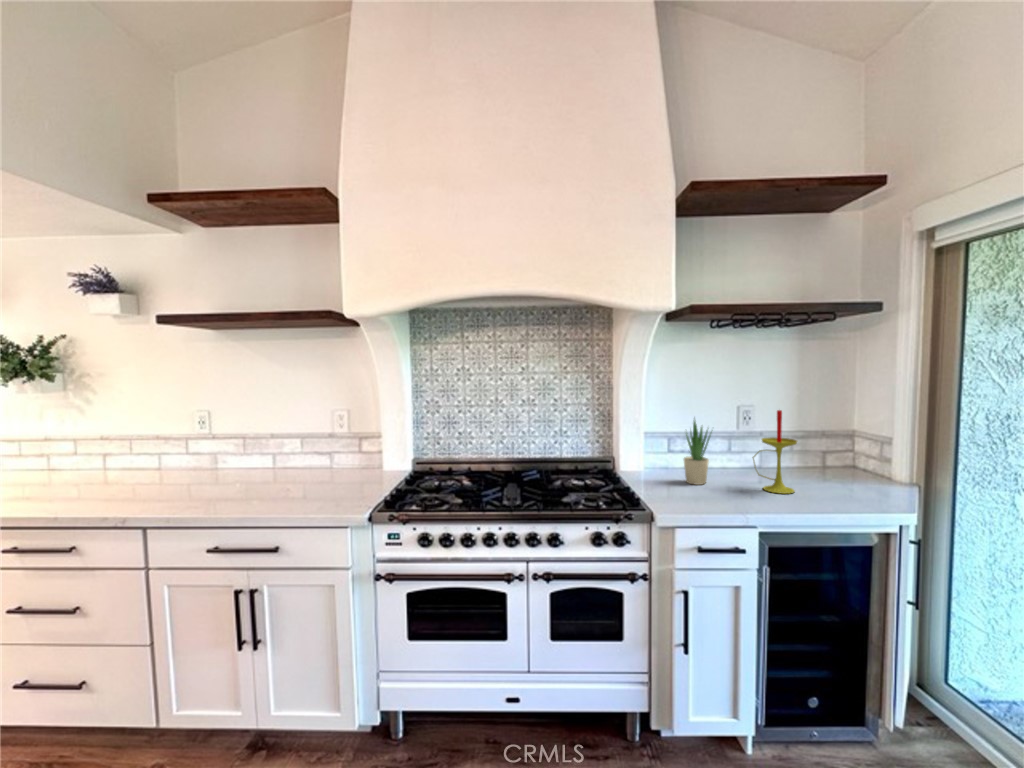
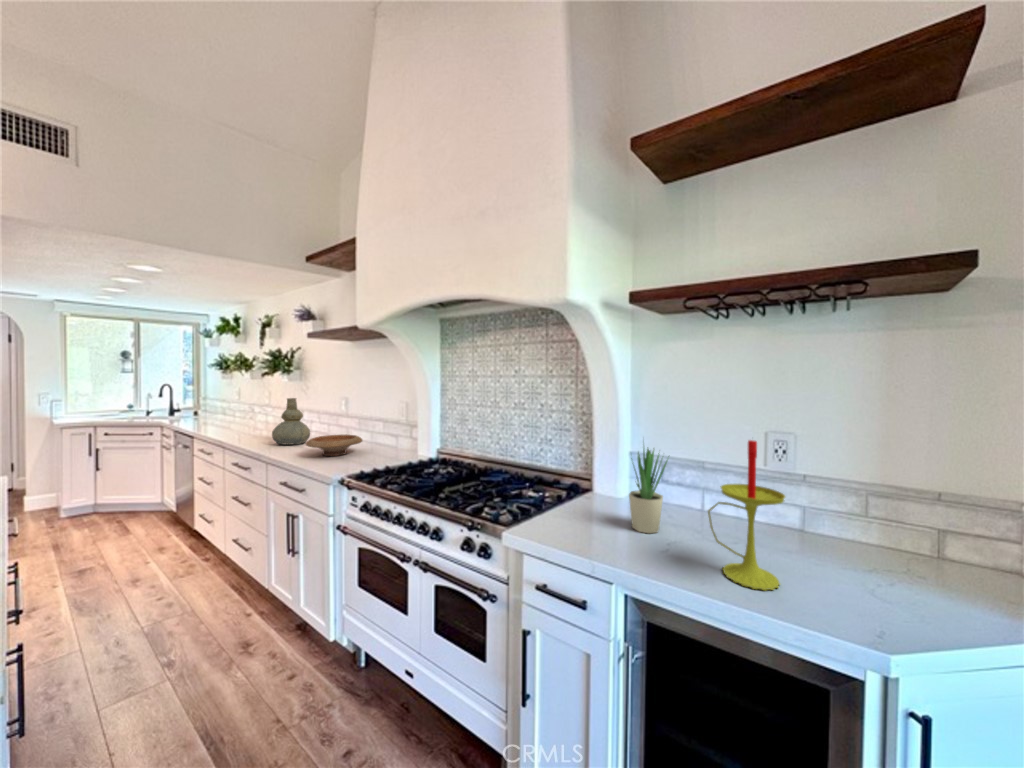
vase: none [109,419,175,495] -> present [272,398,310,445]
wooden bowl: none [234,461,313,493] -> present [306,434,362,456]

